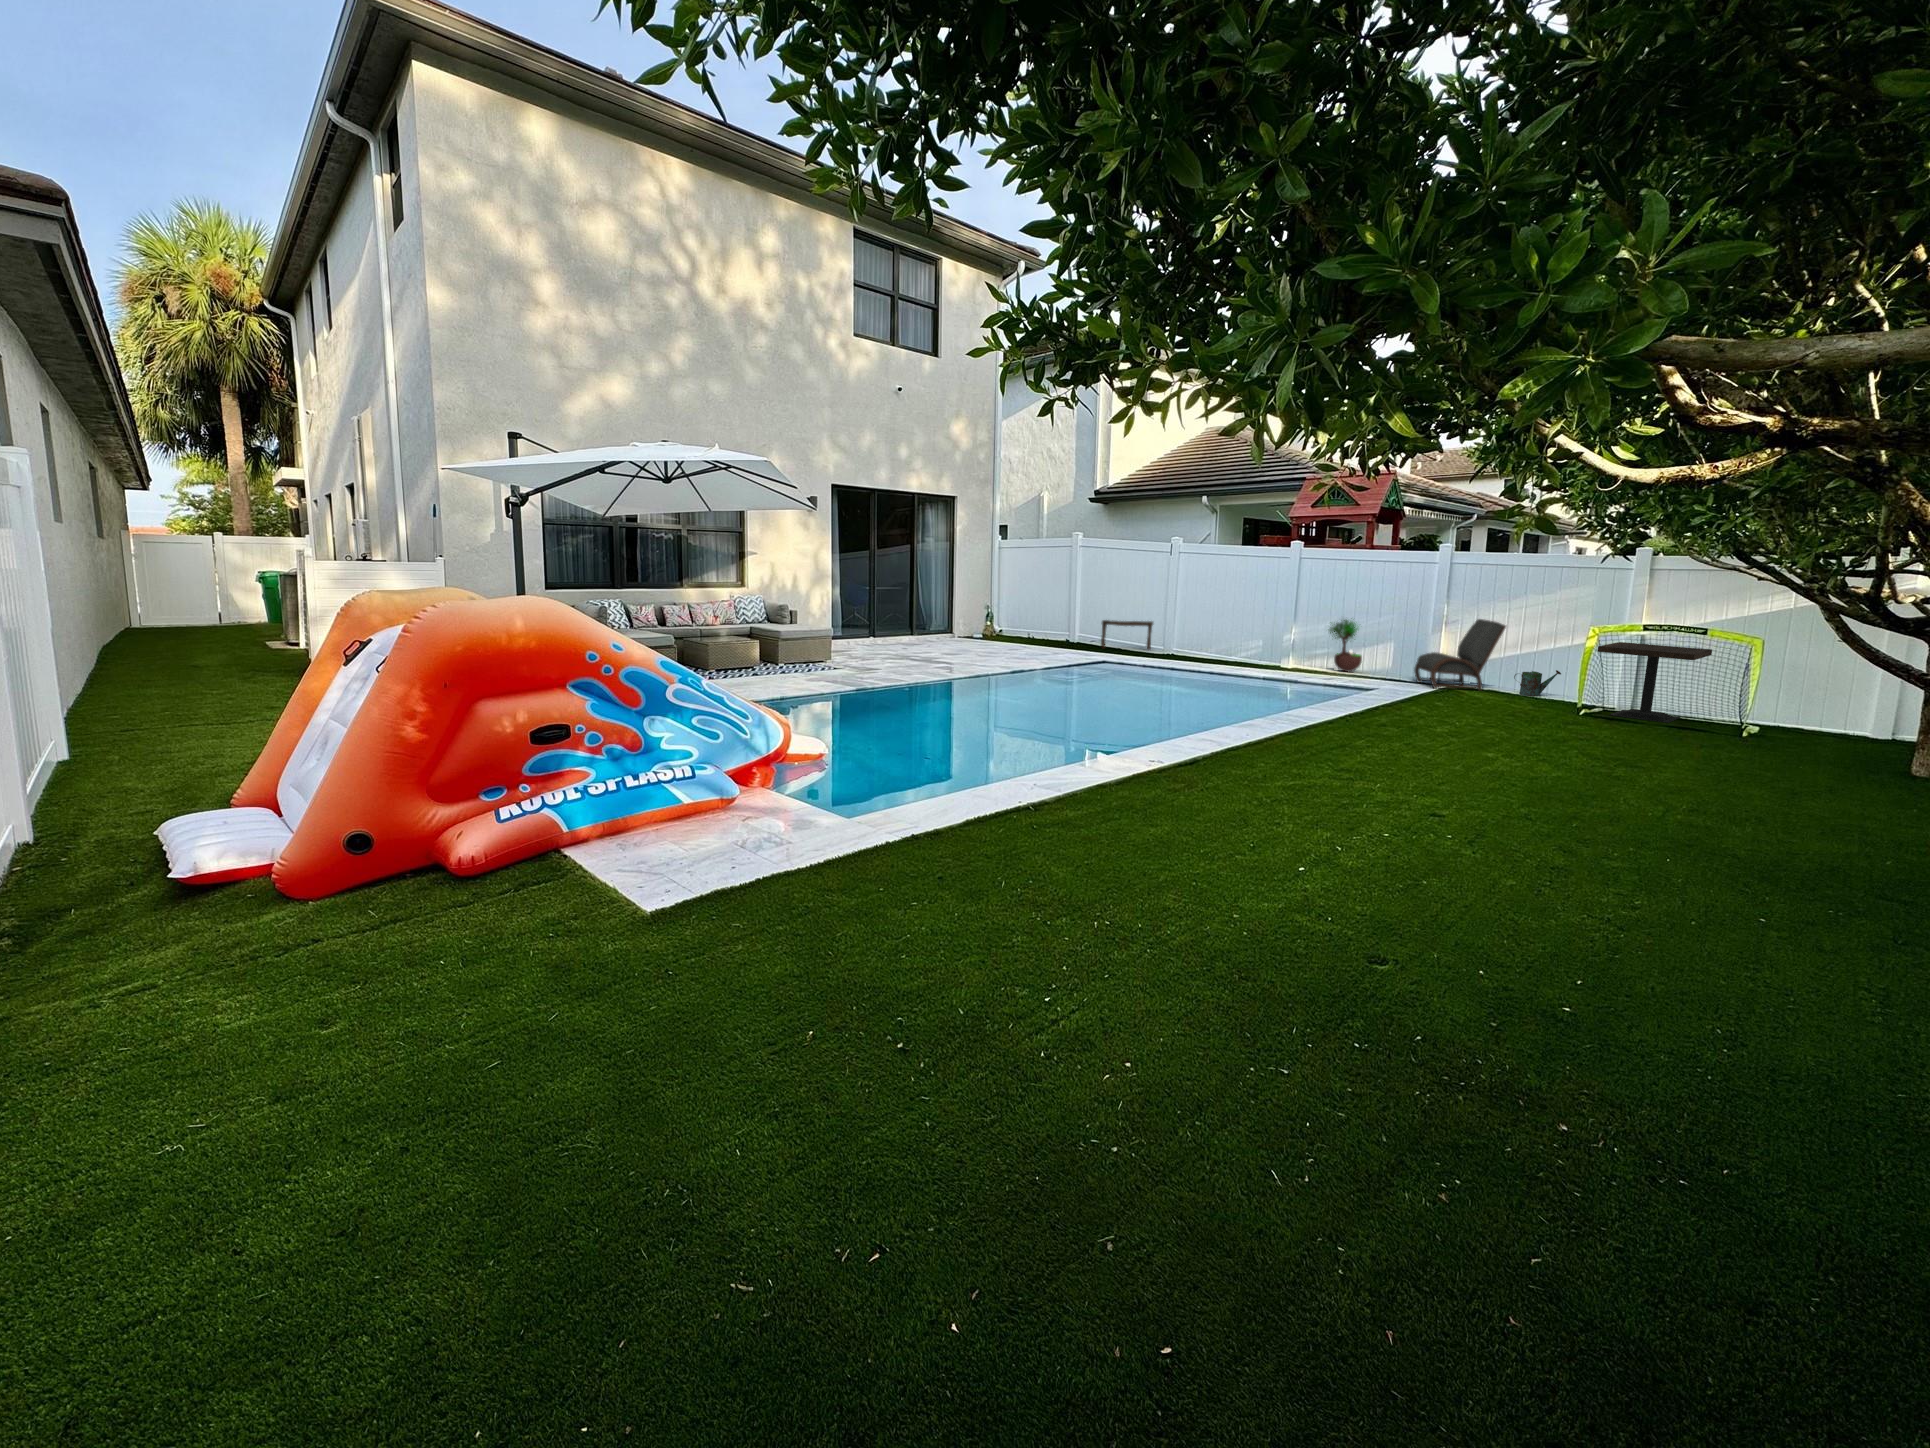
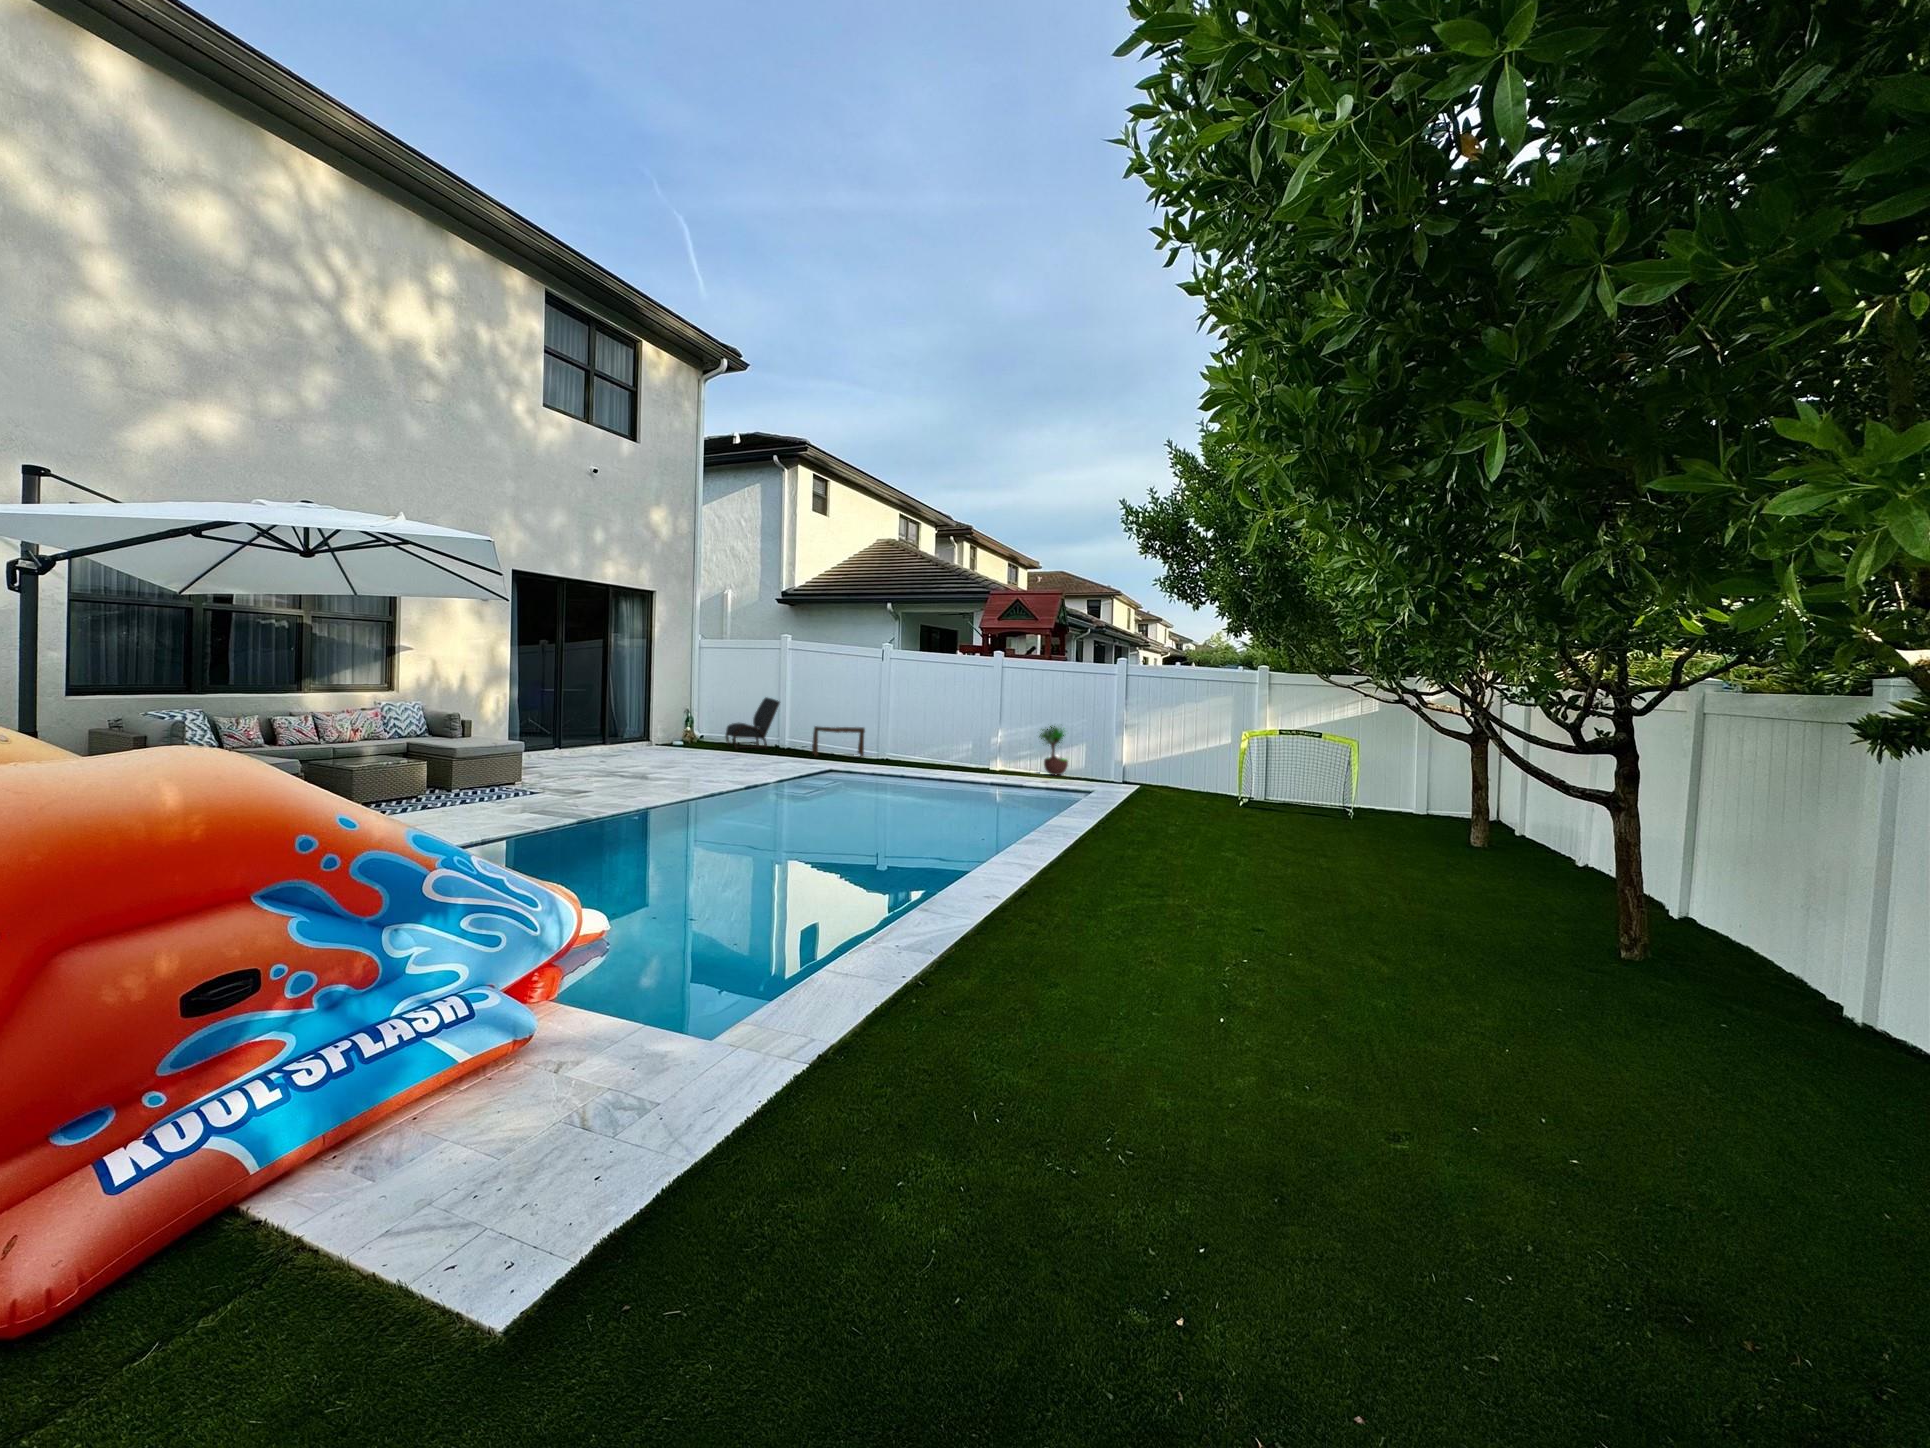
lounge chair: present [1414,619,1506,691] -> present [725,697,780,749]
side table: present [1598,642,1712,723] -> none [1279,746,1353,816]
watering can: present [1514,670,1561,696] -> none [1202,771,1237,795]

